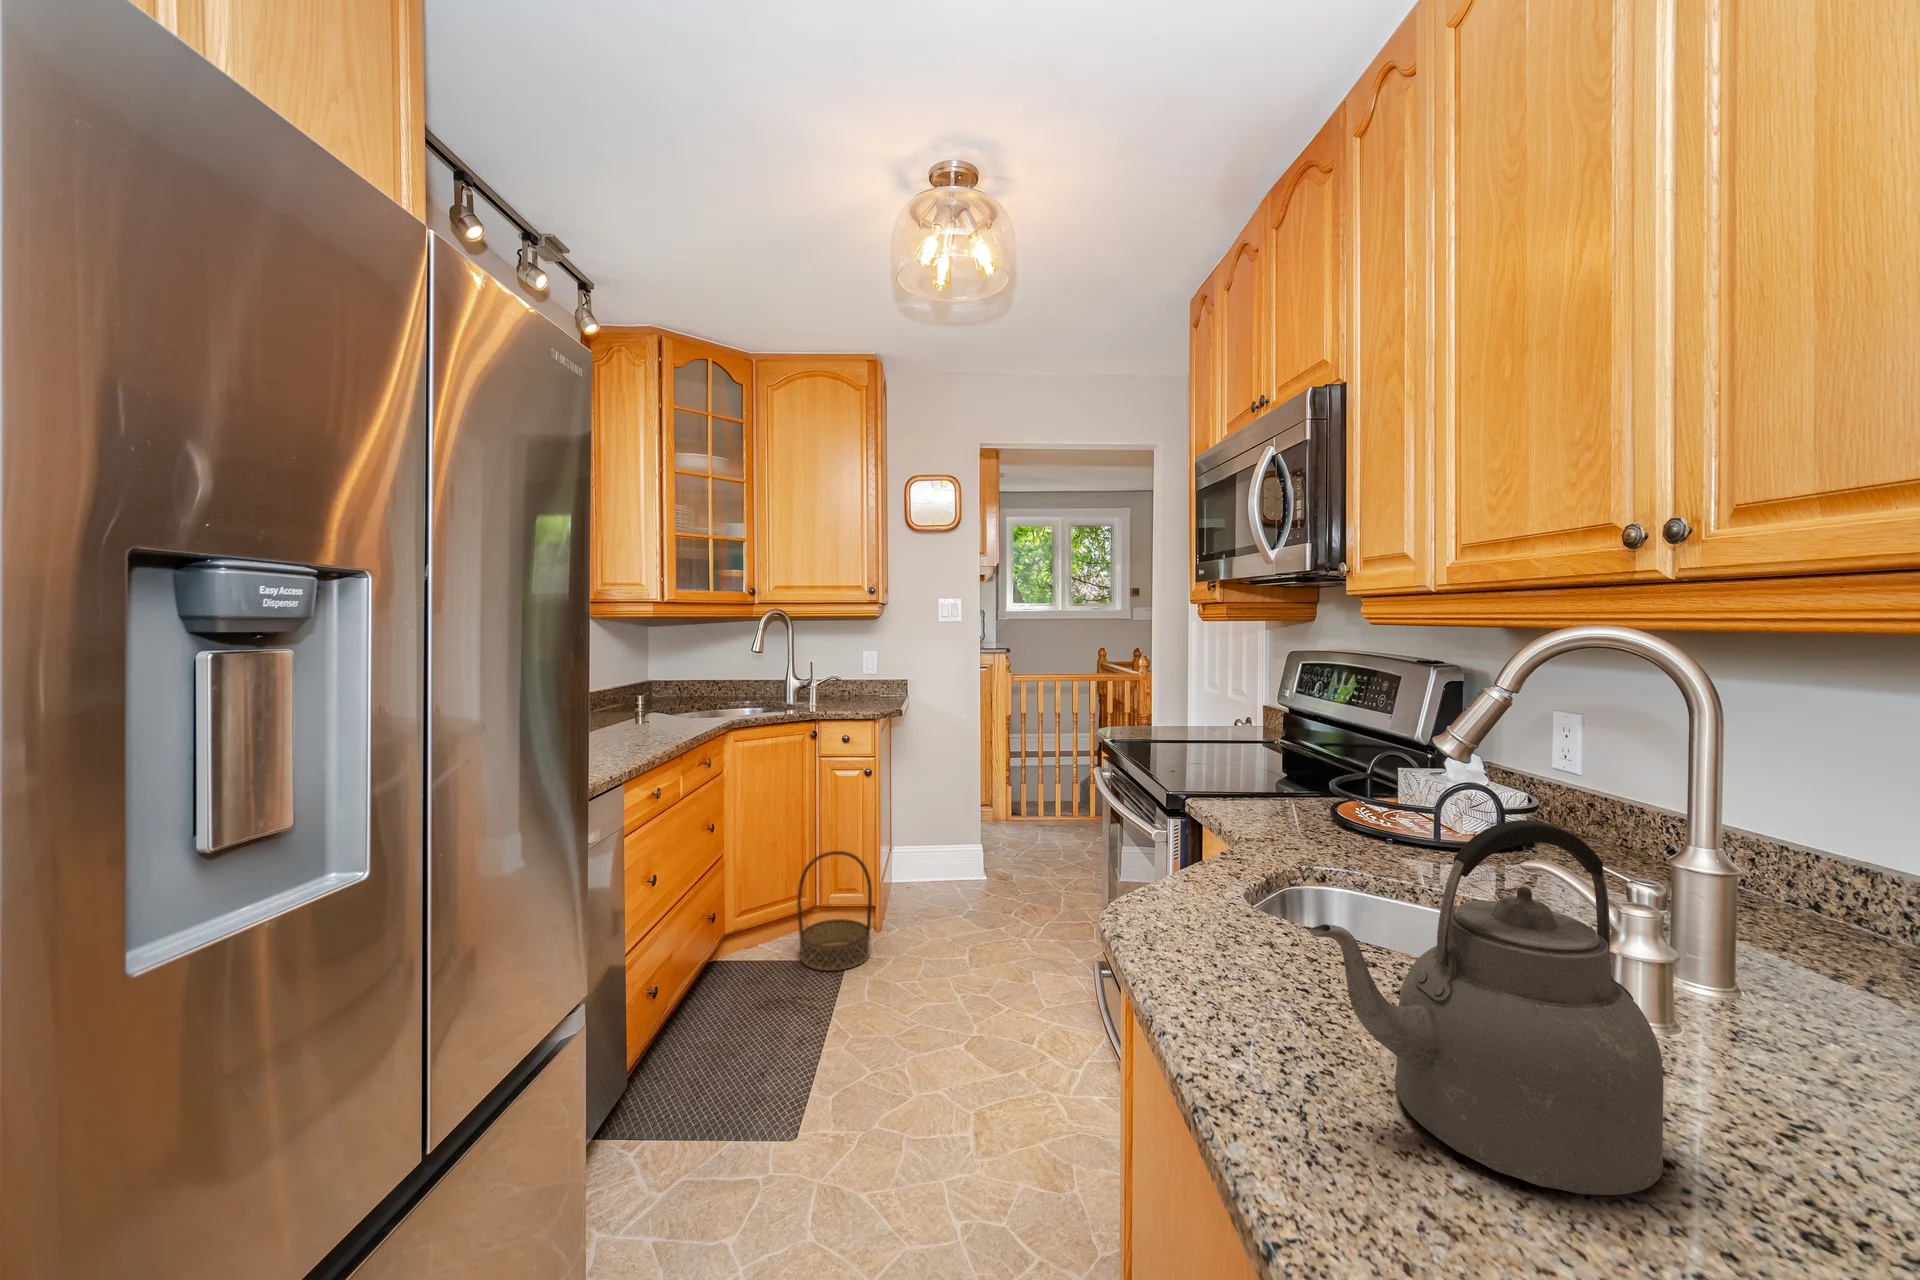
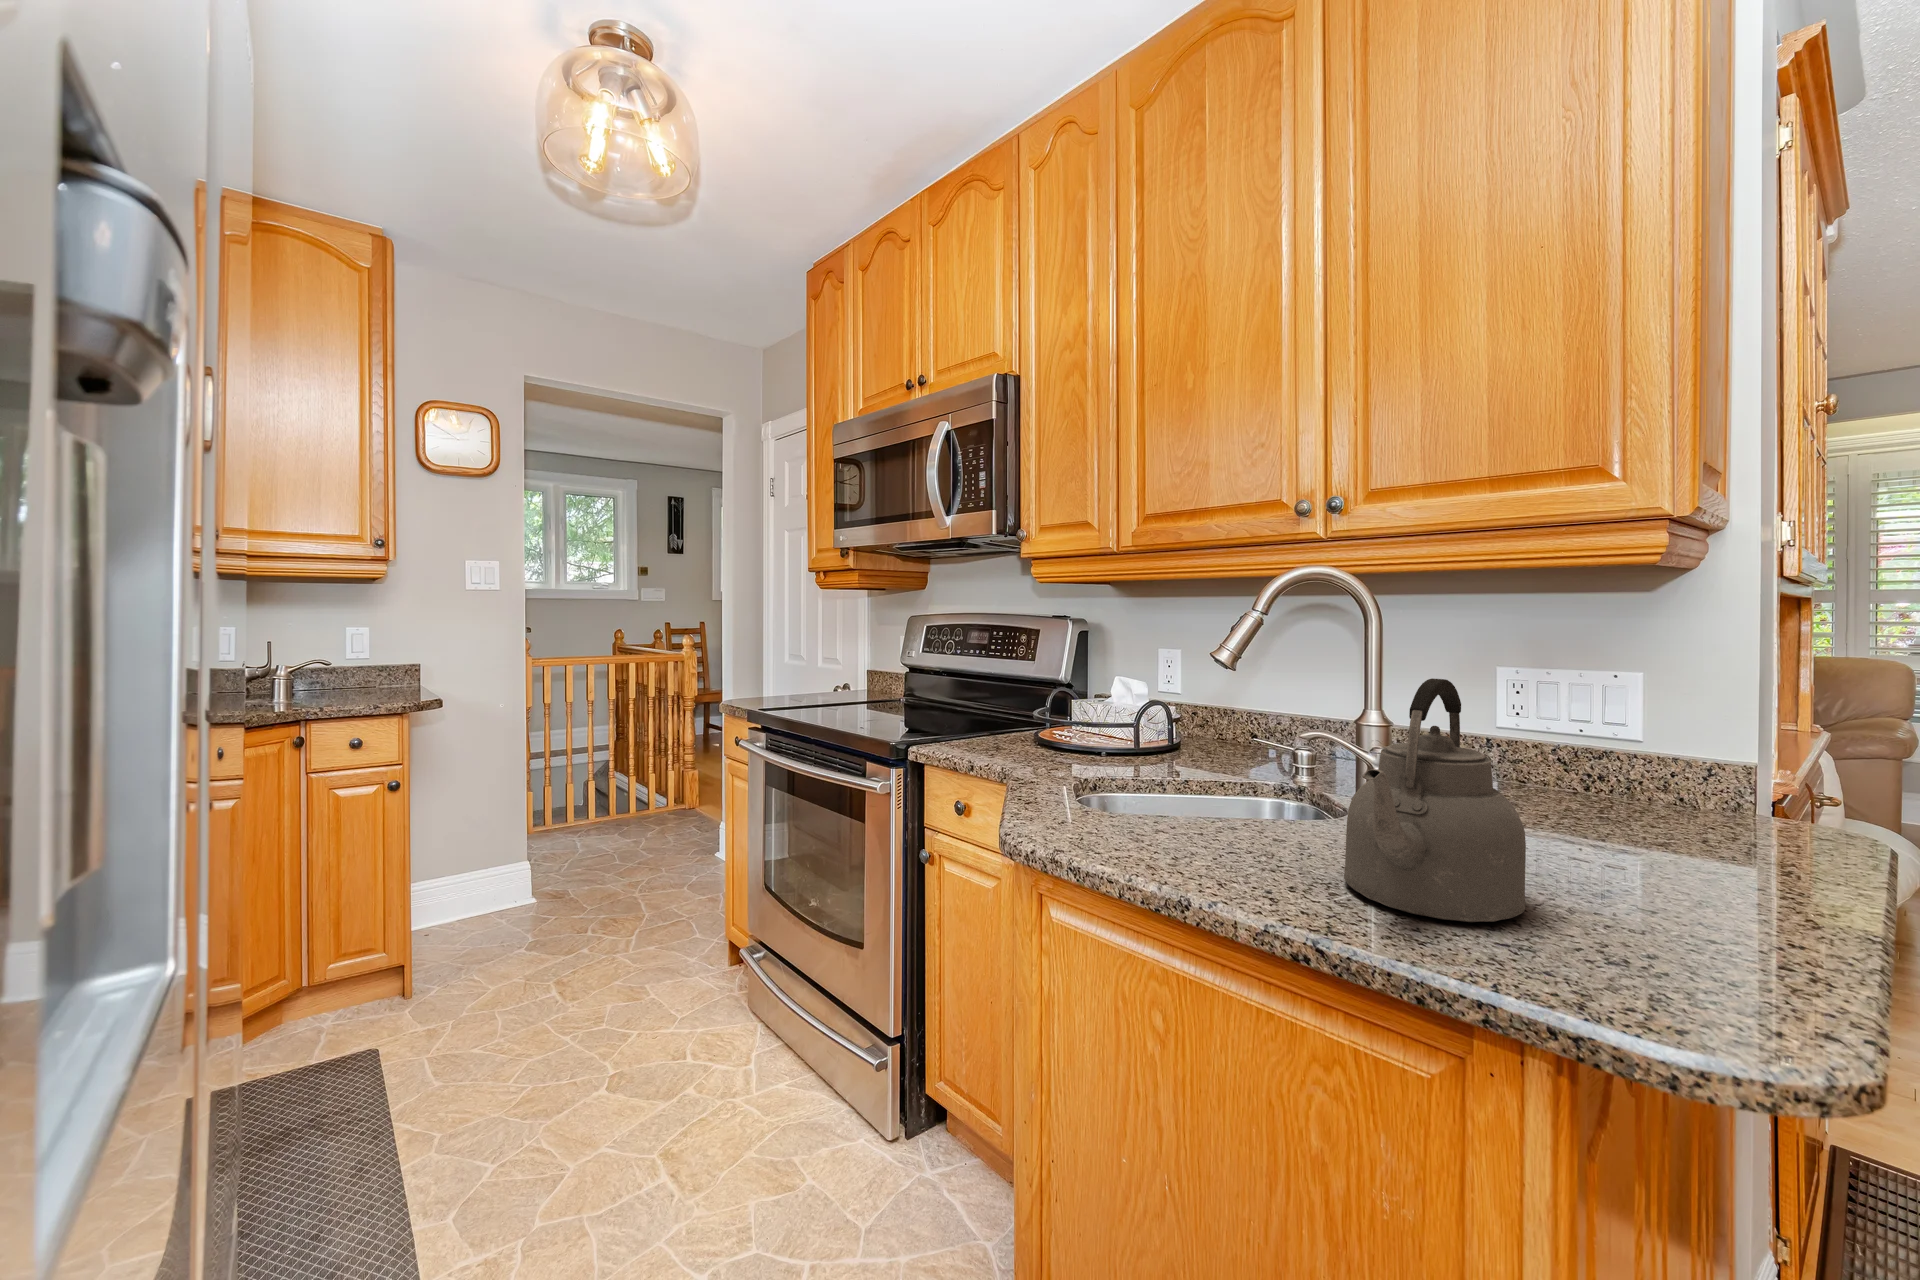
basket: present [797,851,872,971] -> none [294,898,420,1072]

